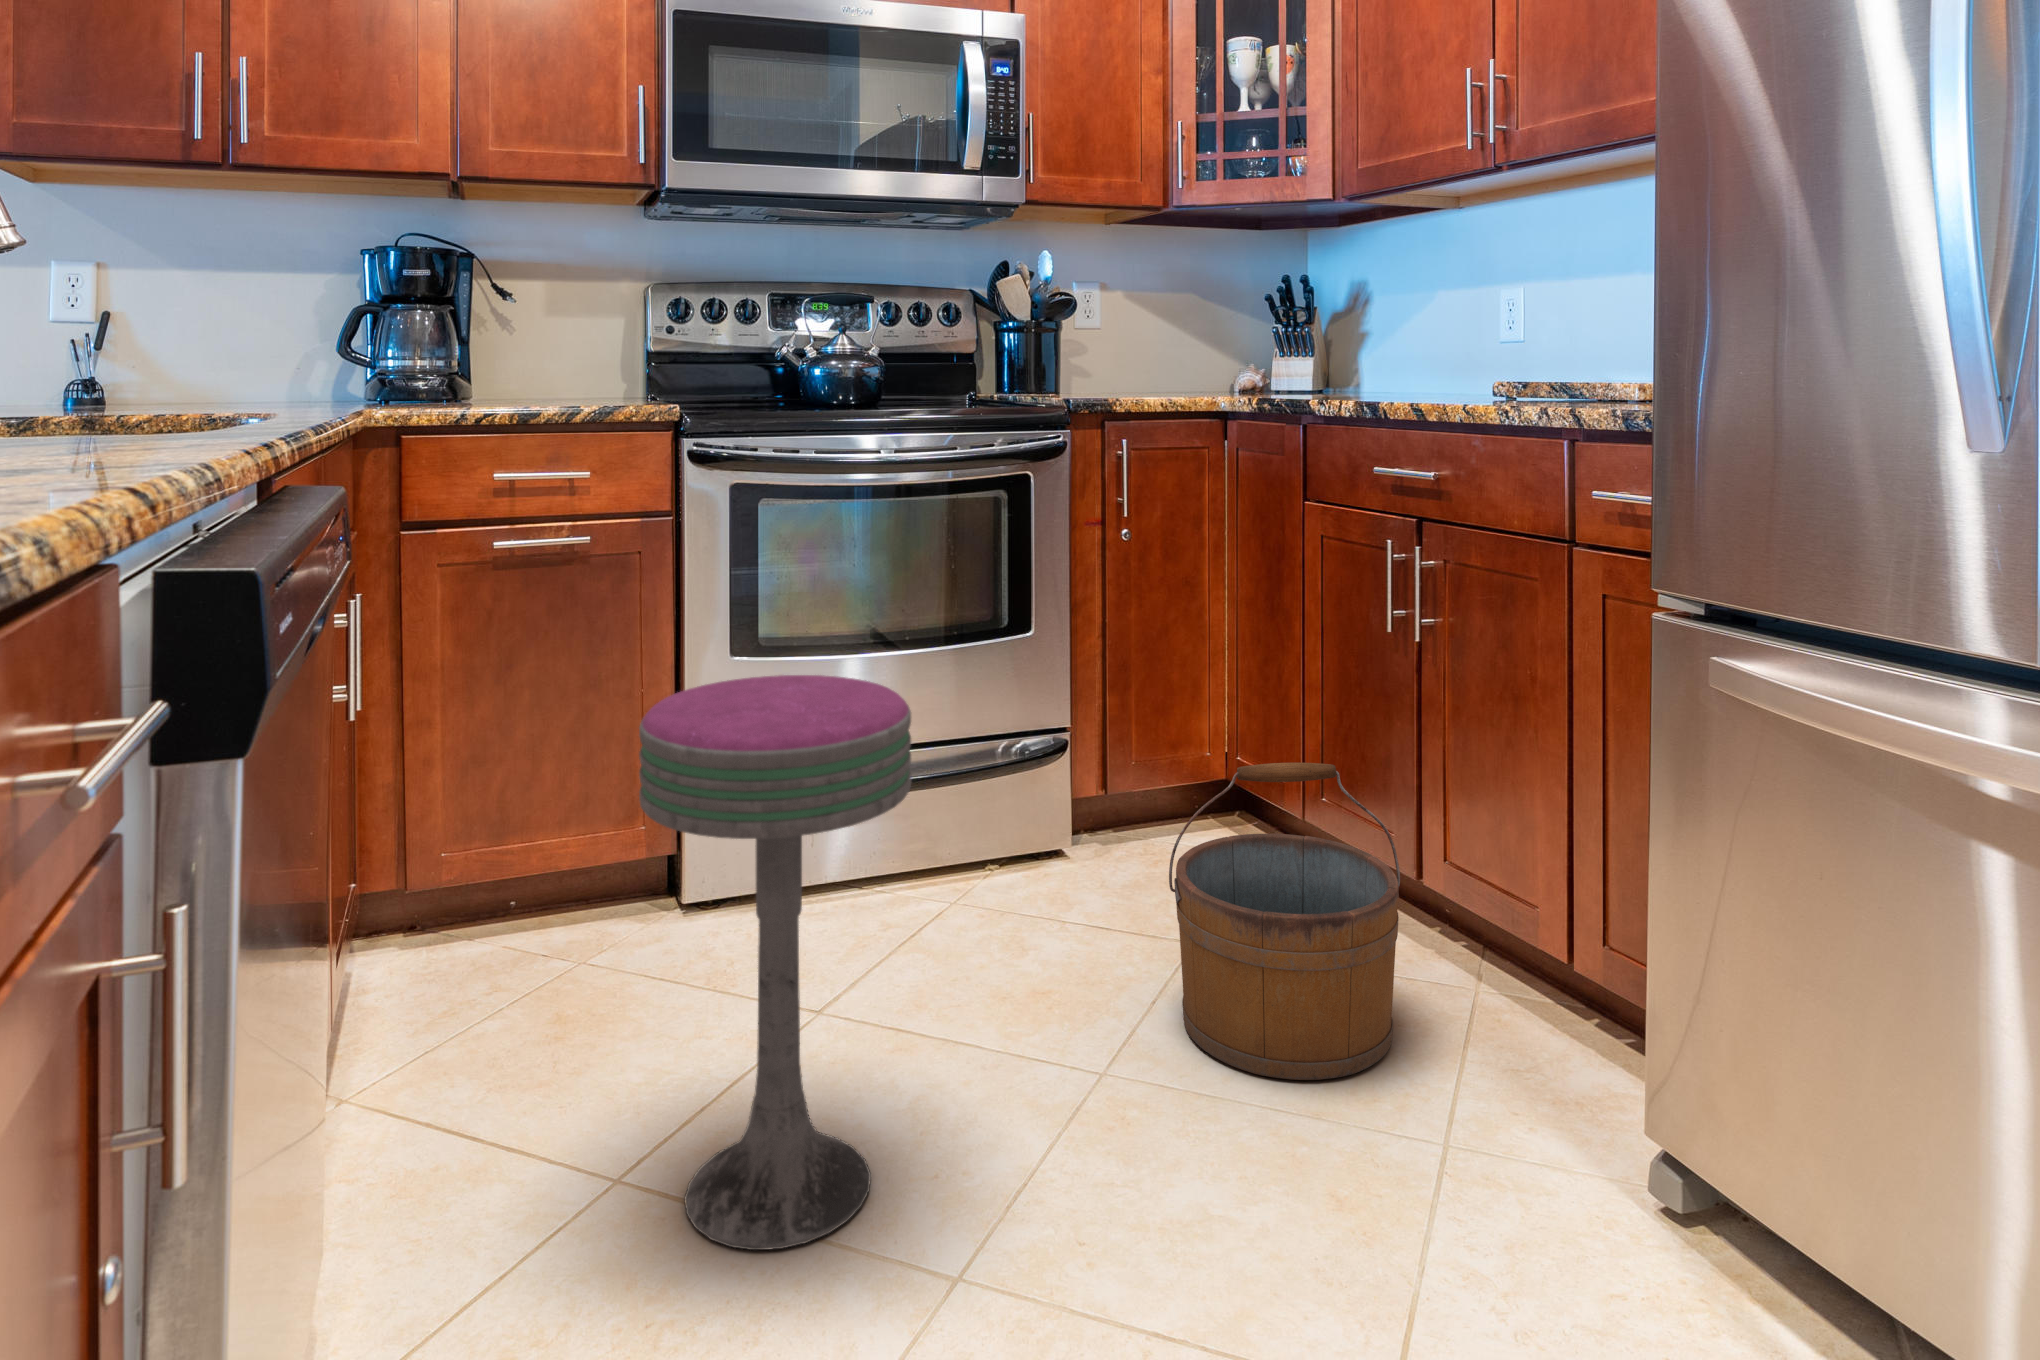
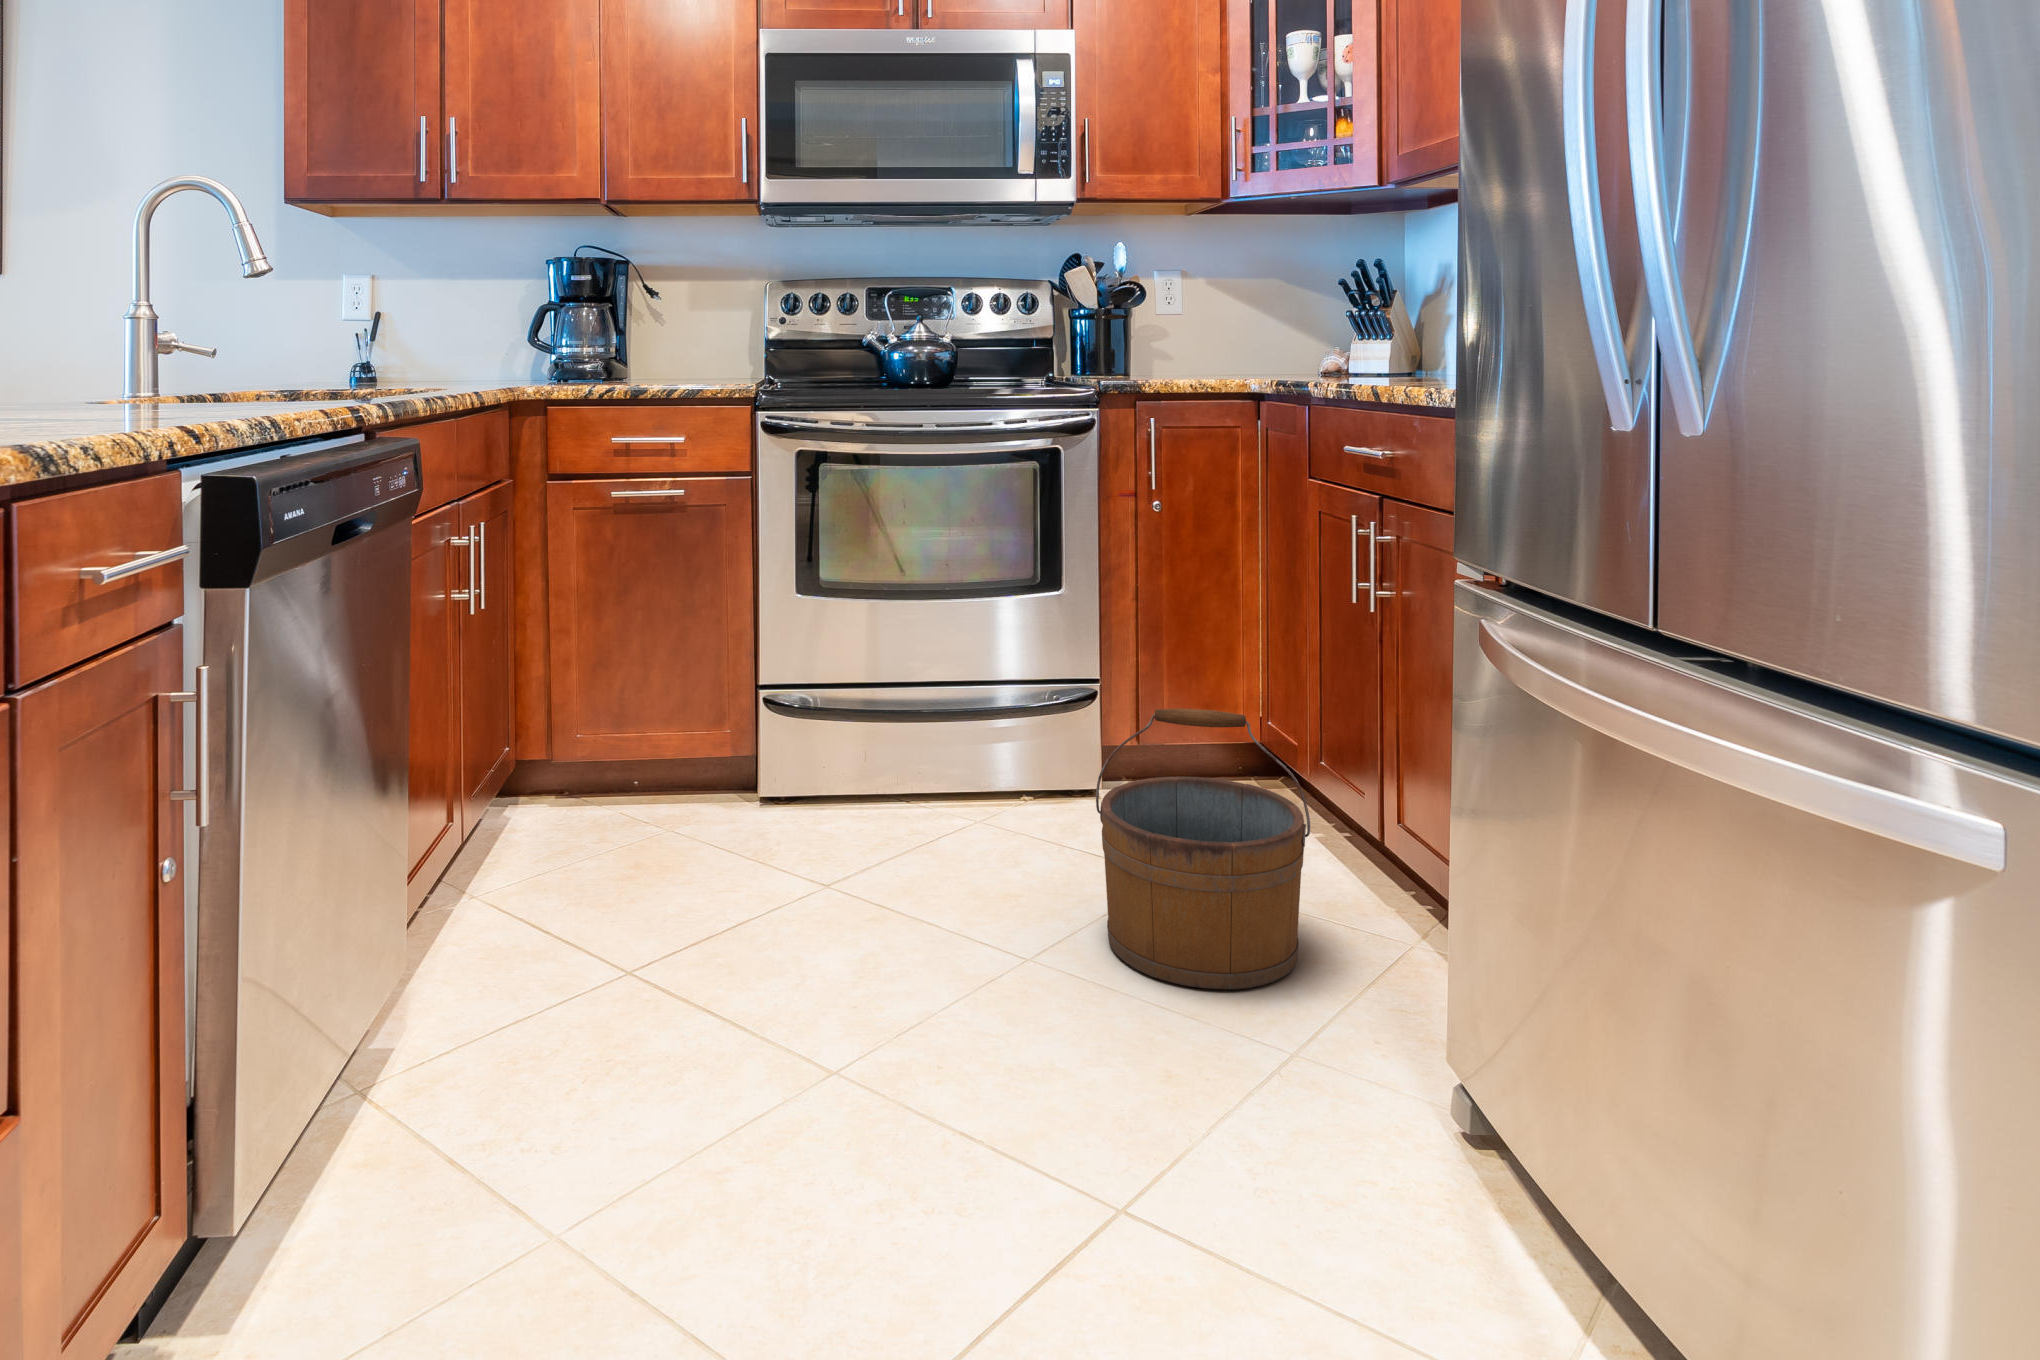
bar stool: present [639,675,911,1250] -> none [620,596,826,1019]

